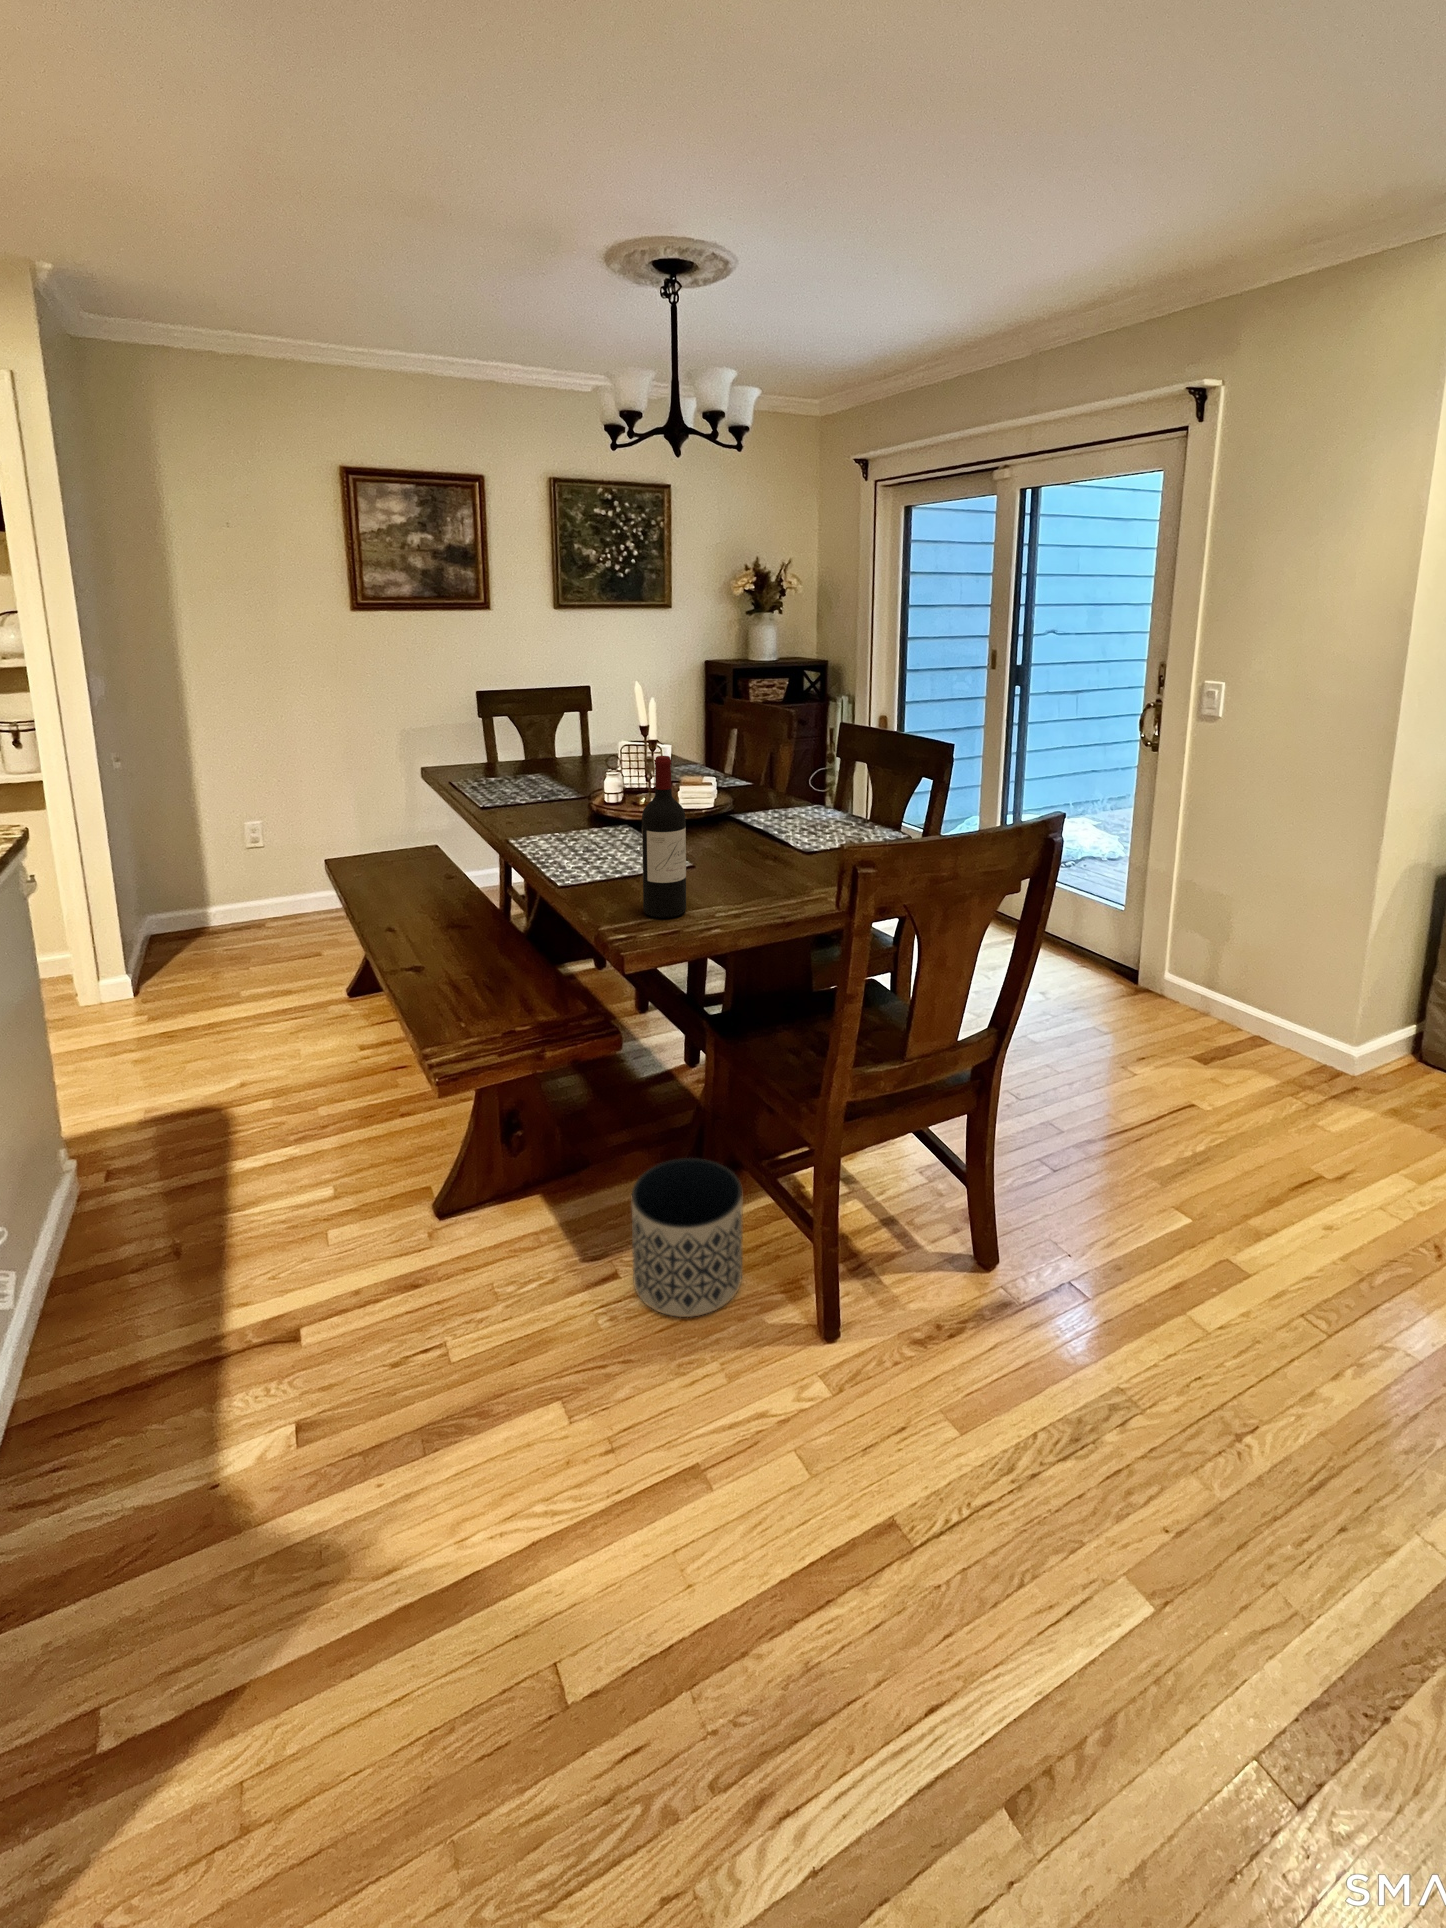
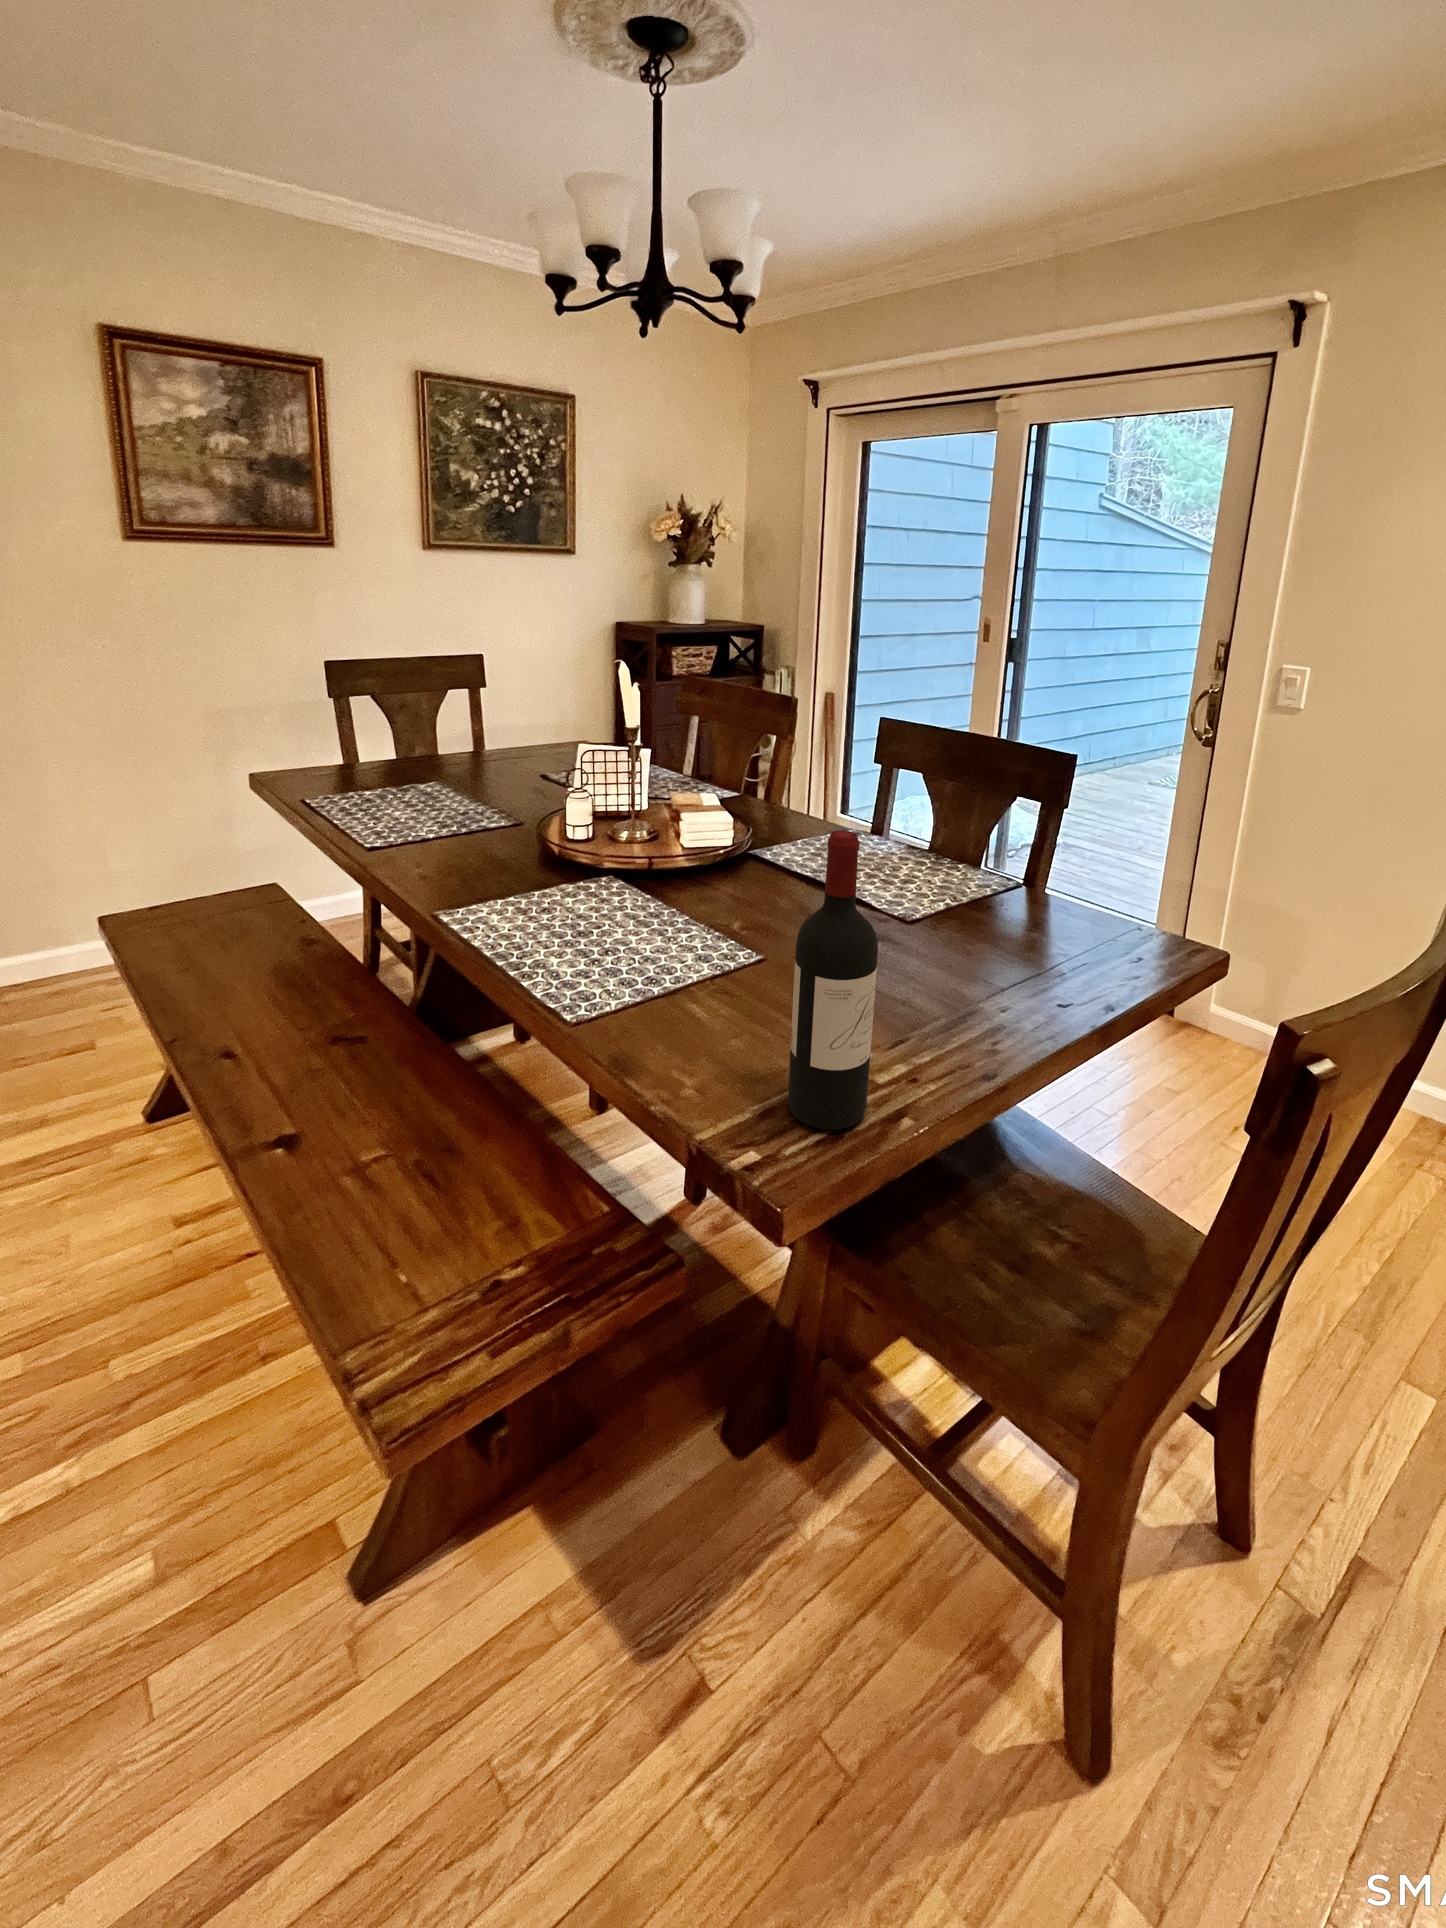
planter: present [632,1158,743,1317] -> none [734,1456,927,1783]

